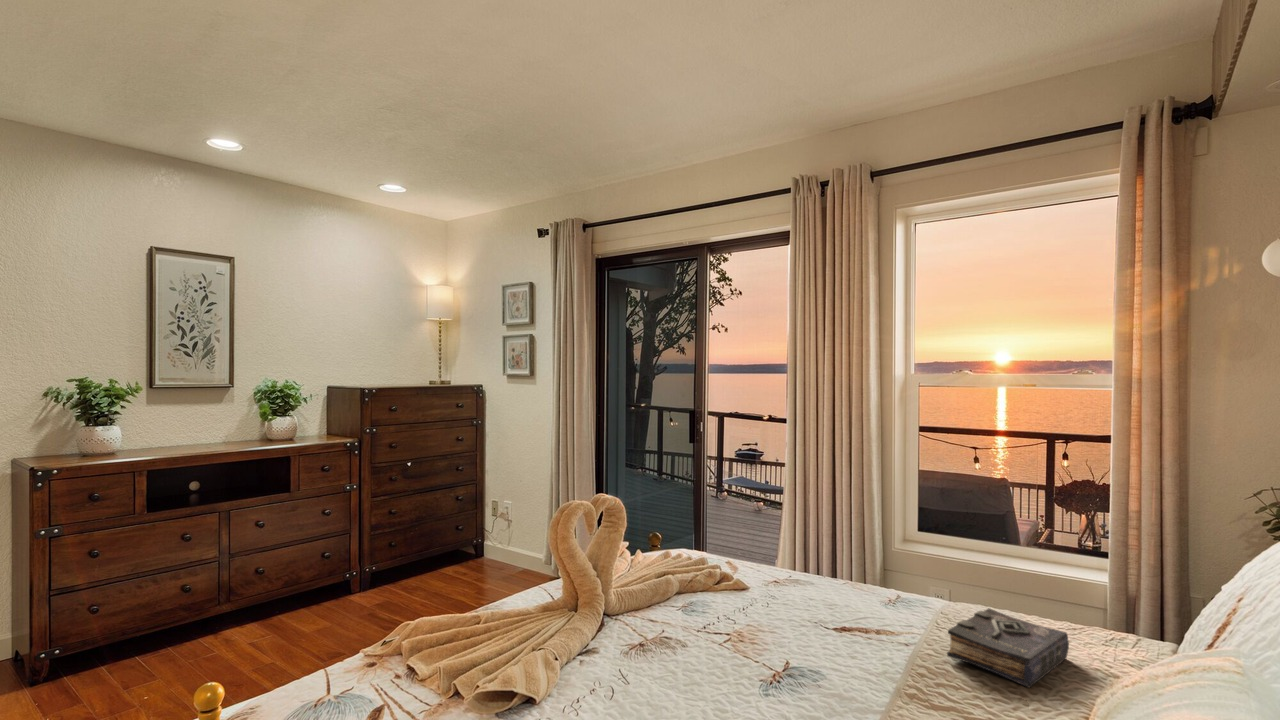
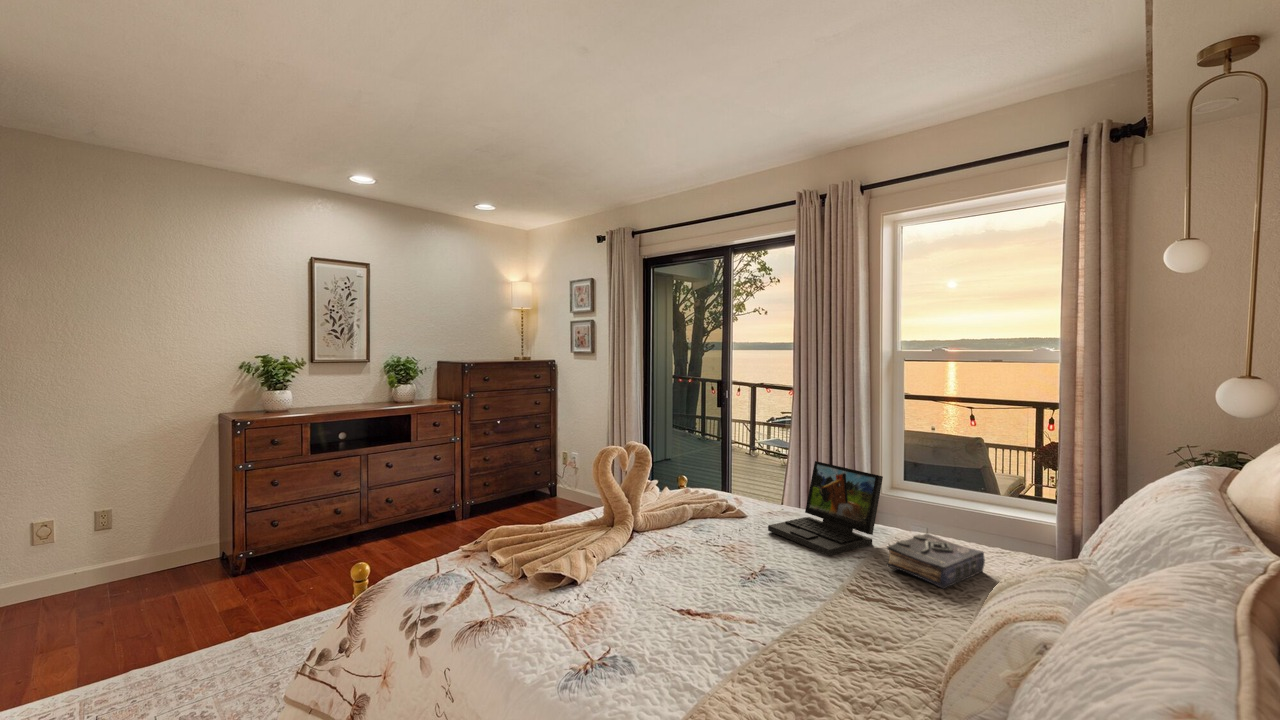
laptop: none [779,513,925,642] -> present [768,461,883,556]

